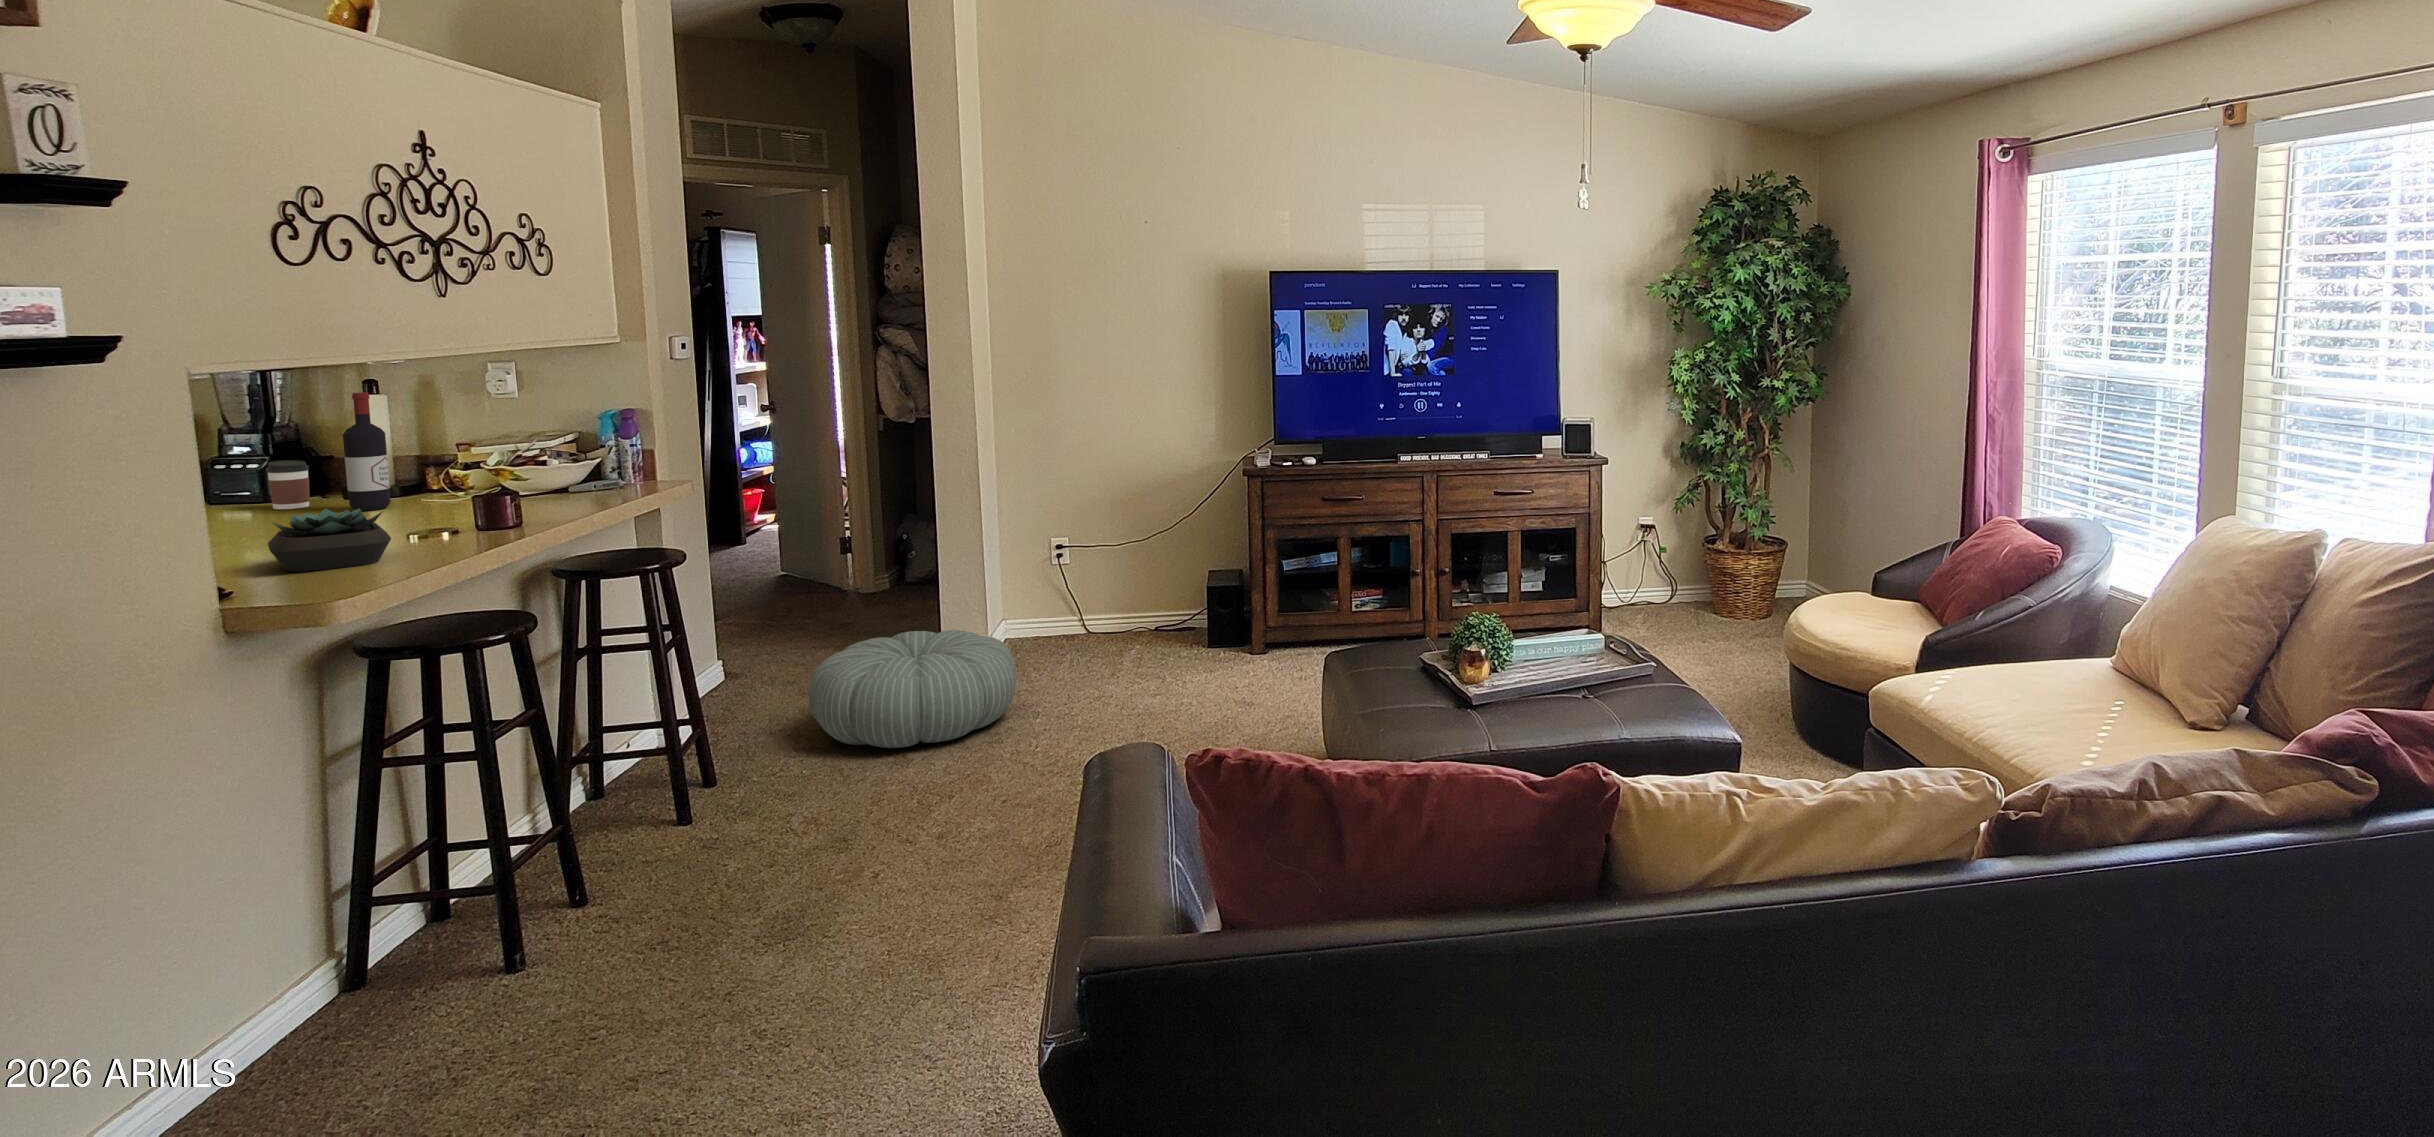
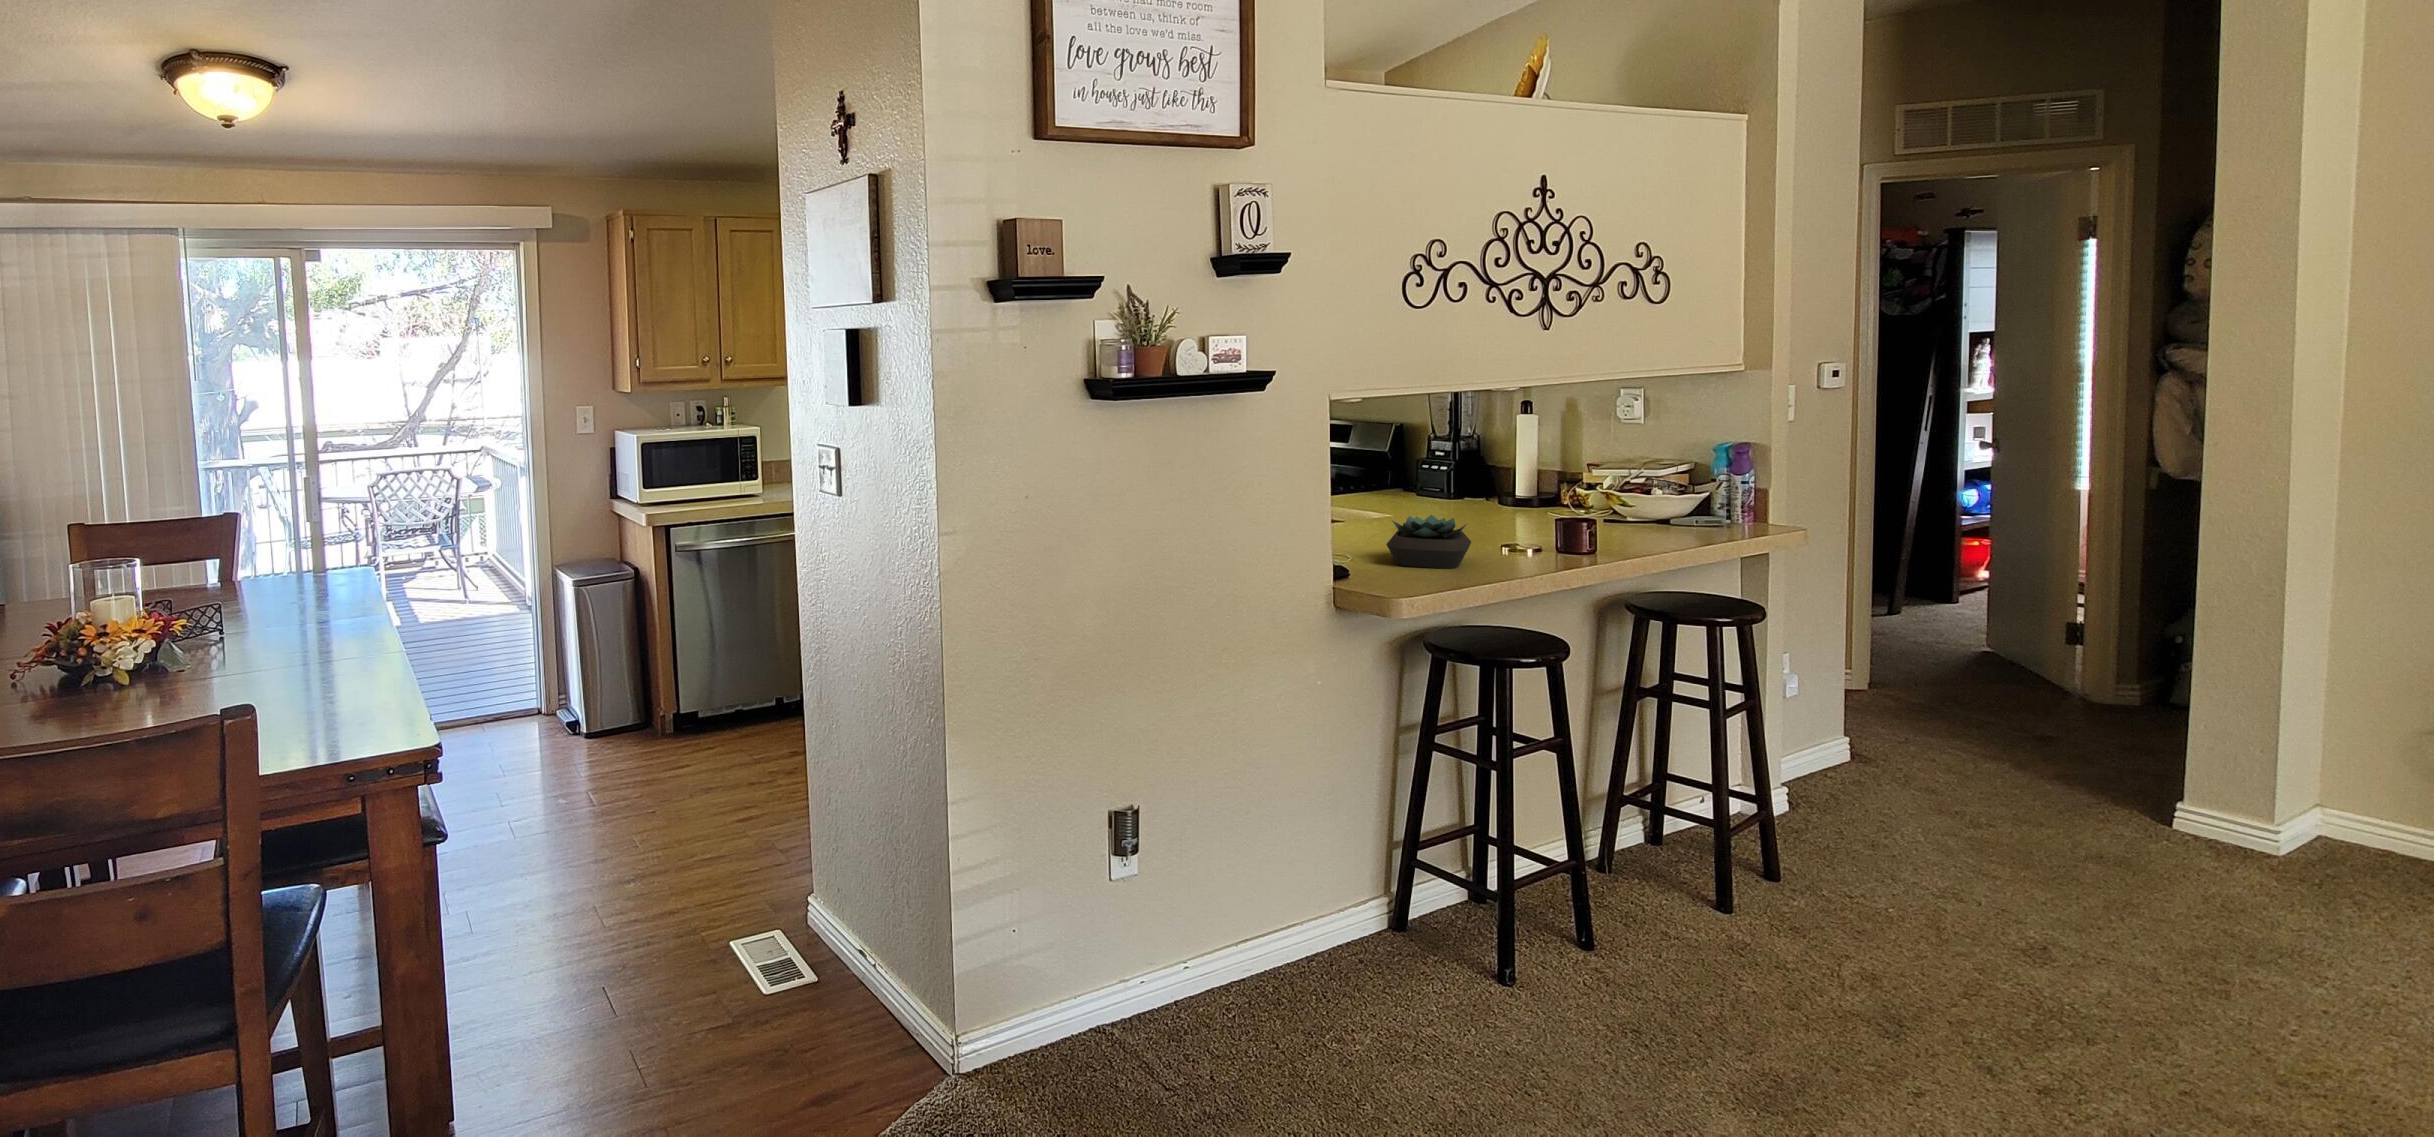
wine bottle: present [343,393,391,511] -> none [1488,414,1518,517]
coffee cup: present [266,460,310,509] -> none [1443,467,1470,507]
pouf: present [809,630,1016,748] -> none [1919,769,2301,966]

